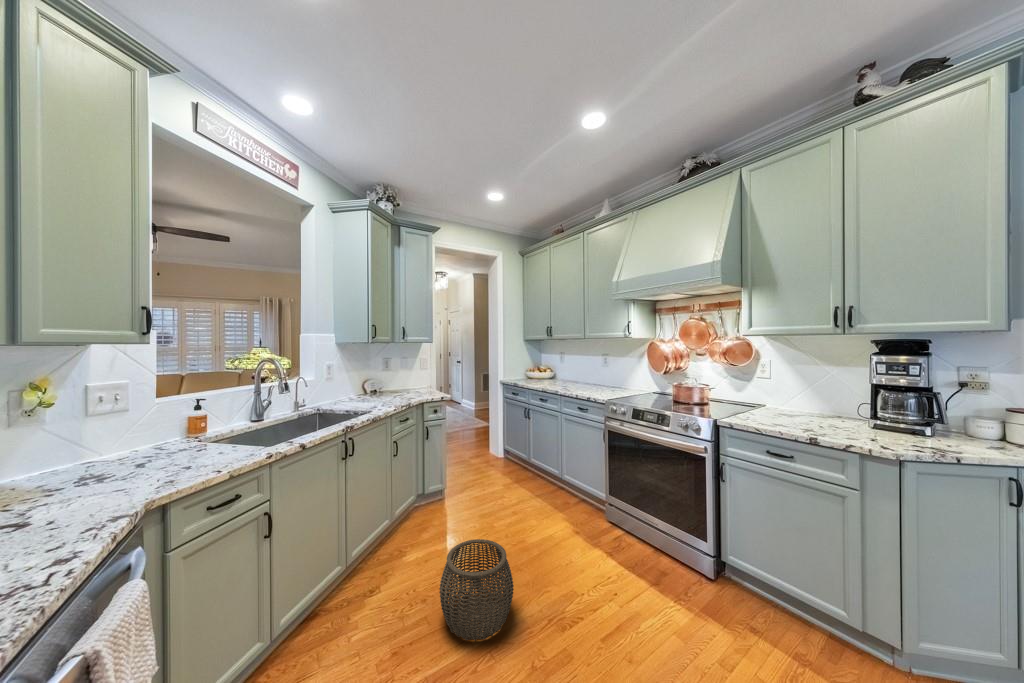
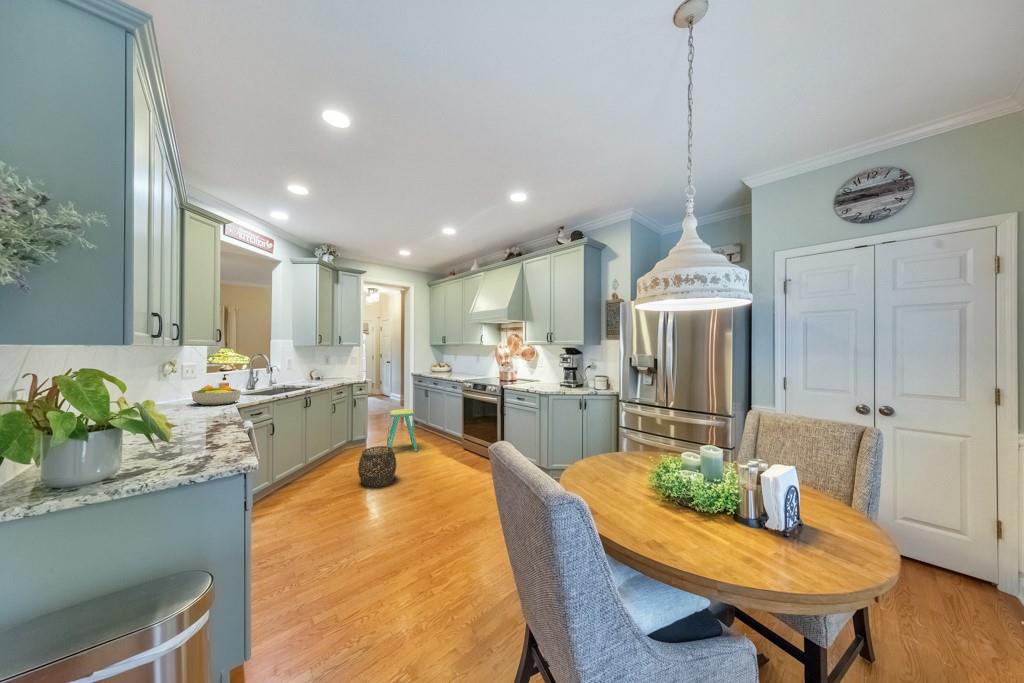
fruit bowl: none [73,435,188,492] -> present [192,385,241,405]
stool: none [475,445,526,527] -> present [387,409,417,452]

